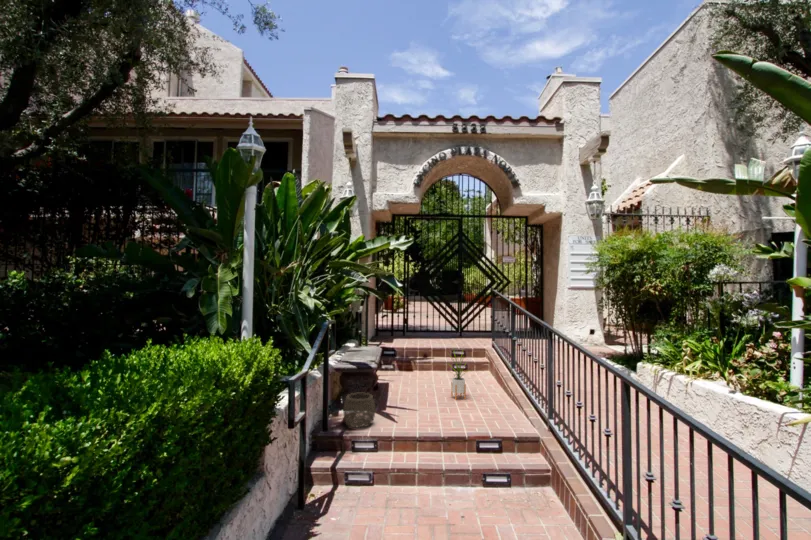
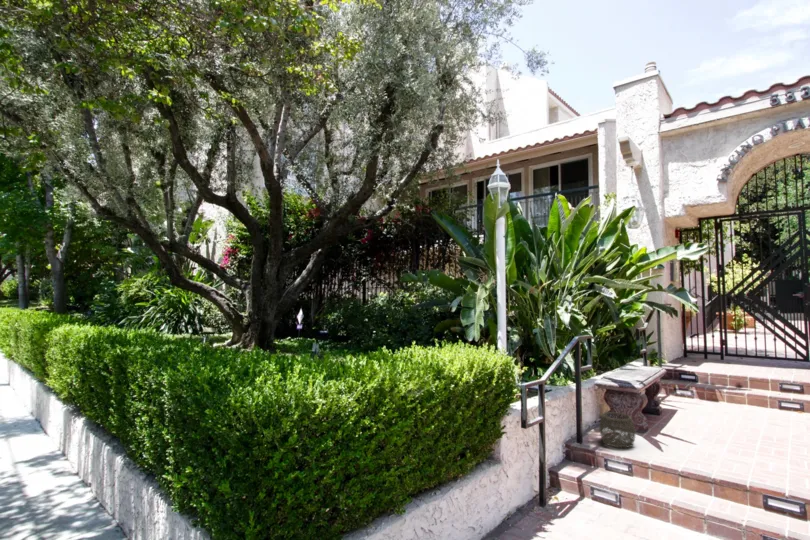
house plant: present [450,353,466,399] -> none [740,378,786,446]

